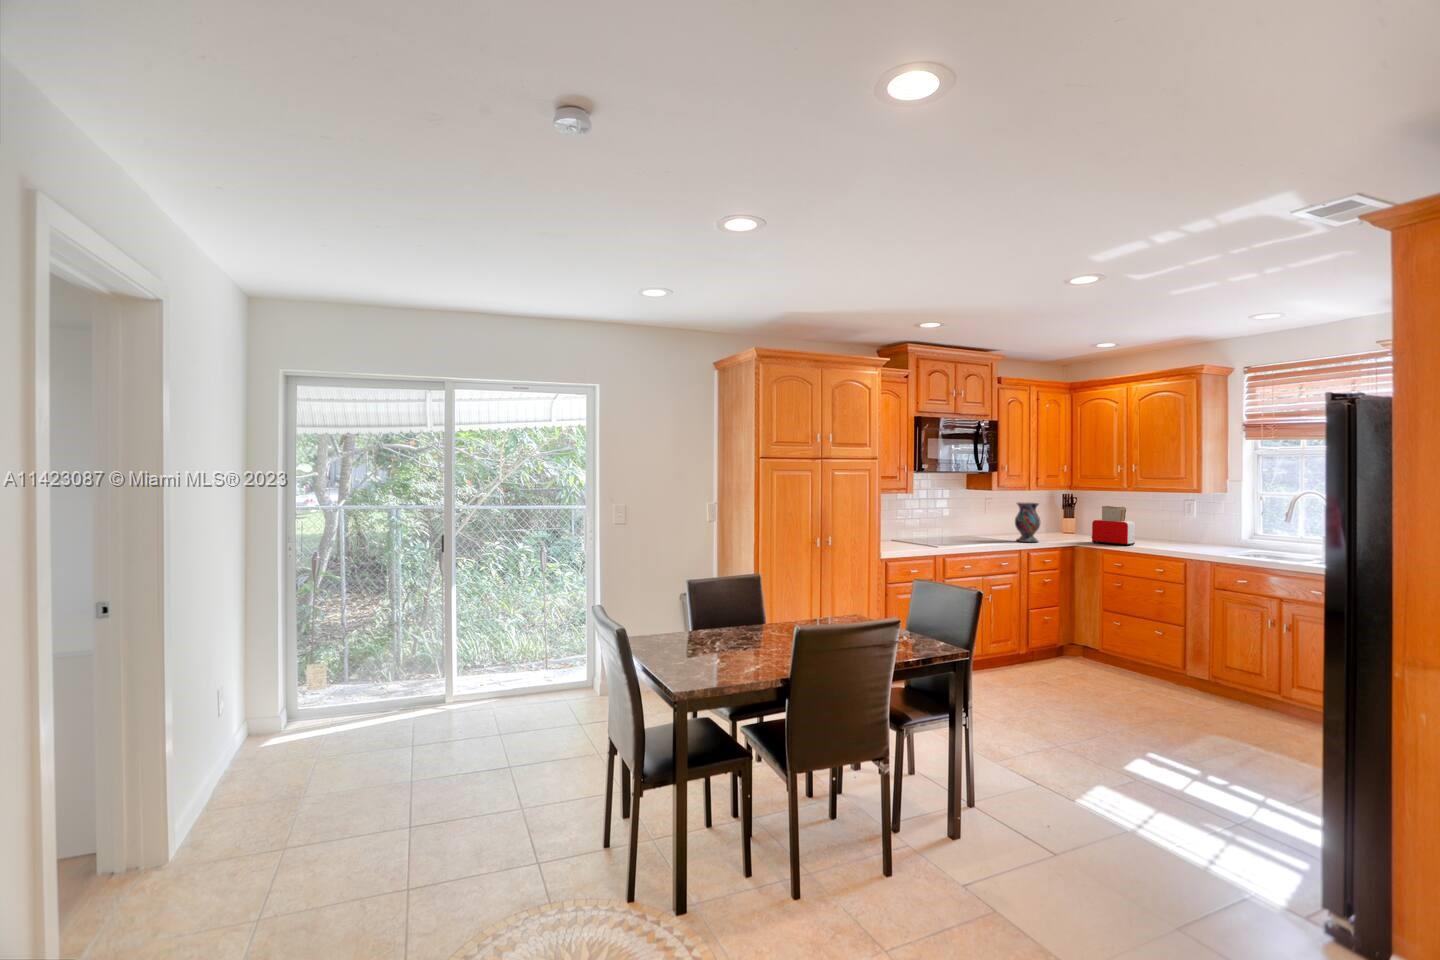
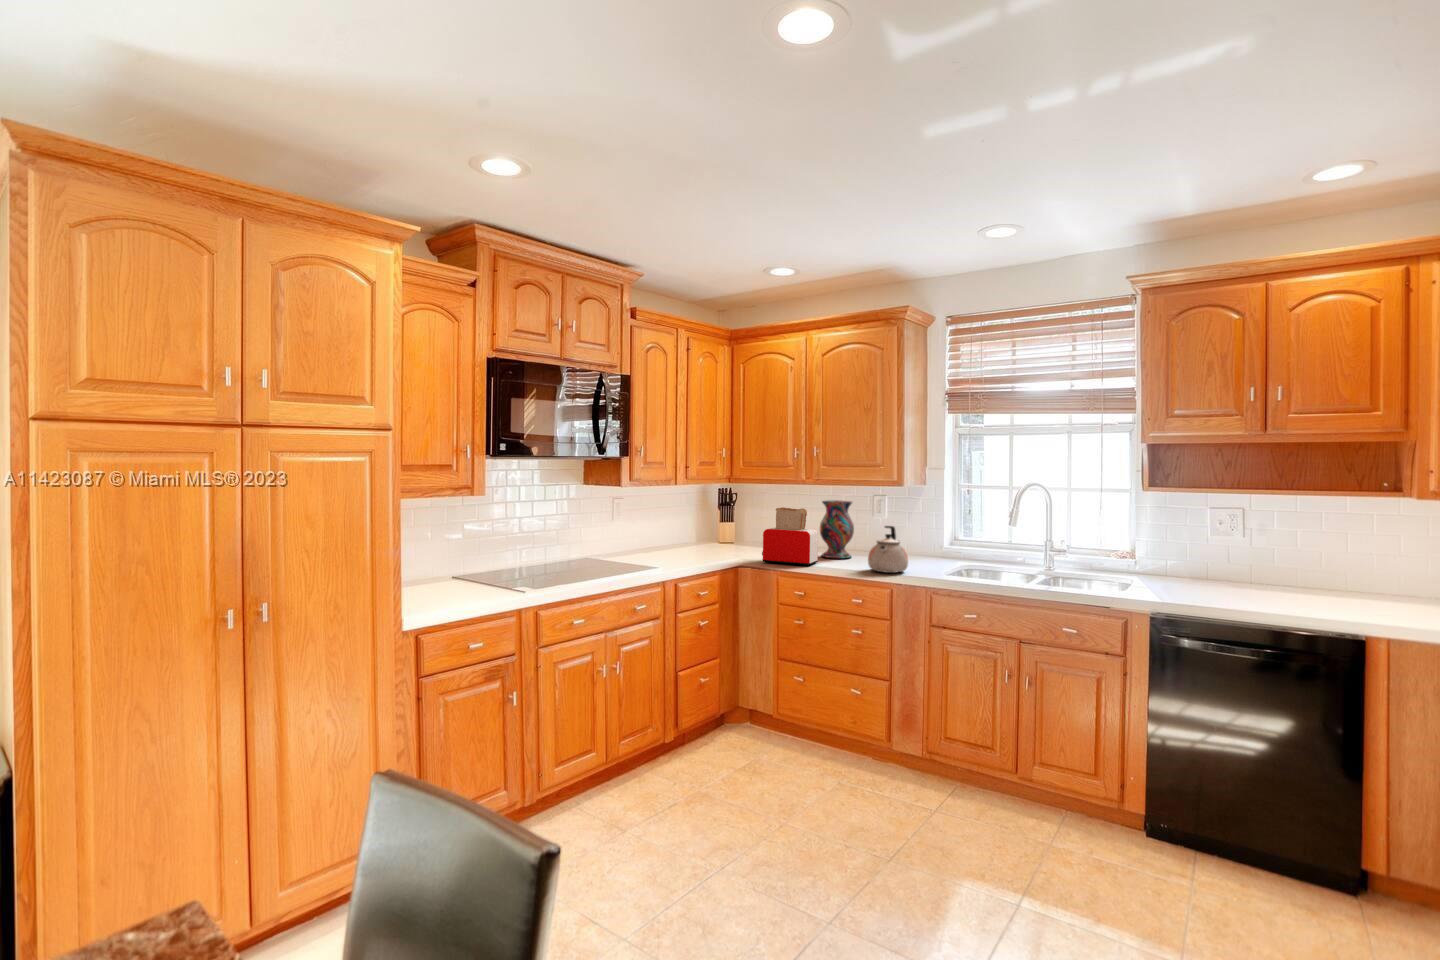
vase: present [1015,502,1040,542] -> present [820,500,854,558]
kettle: none [1173,519,1206,551] -> present [868,526,908,573]

